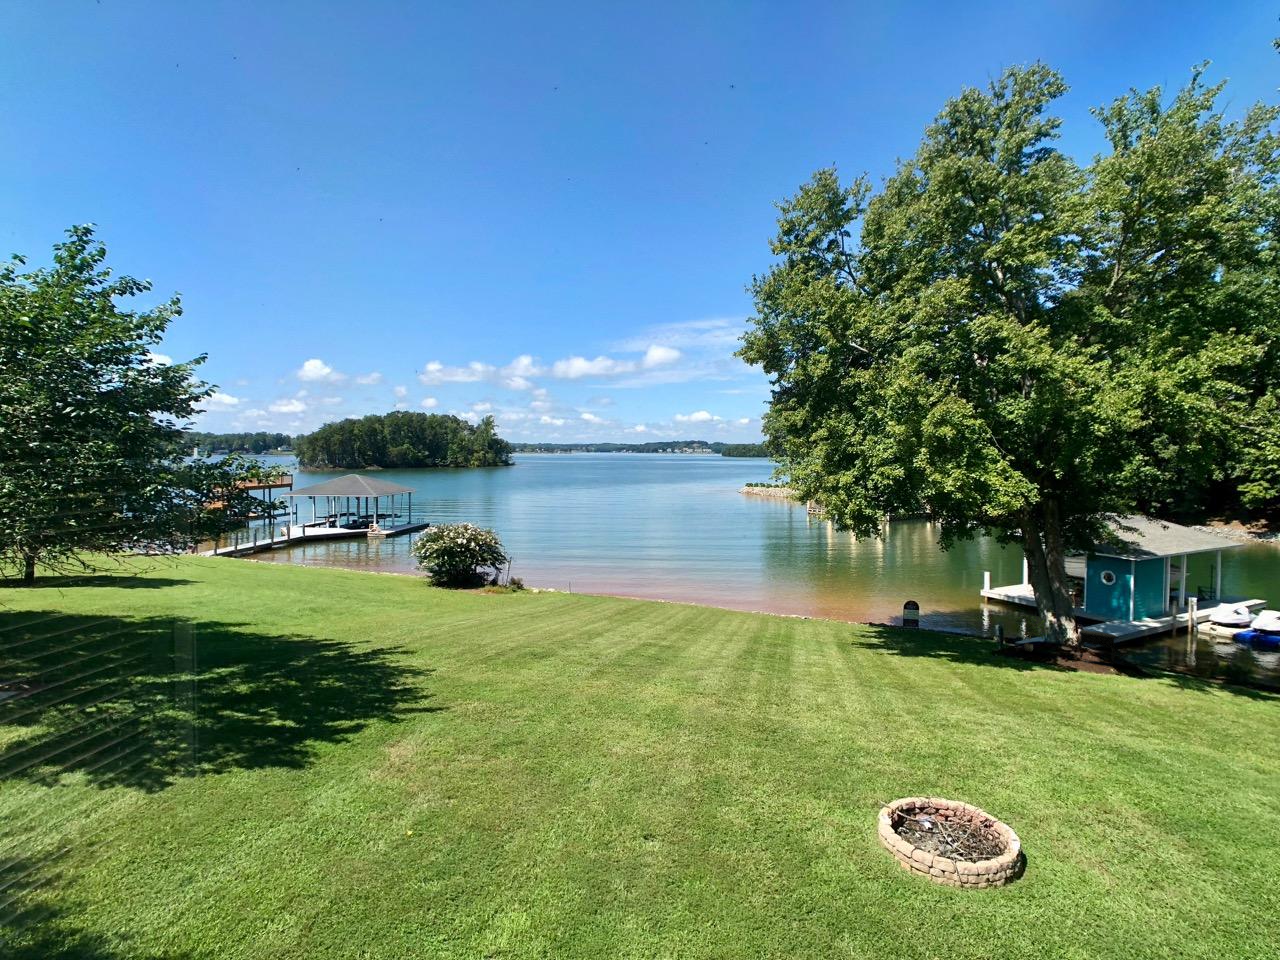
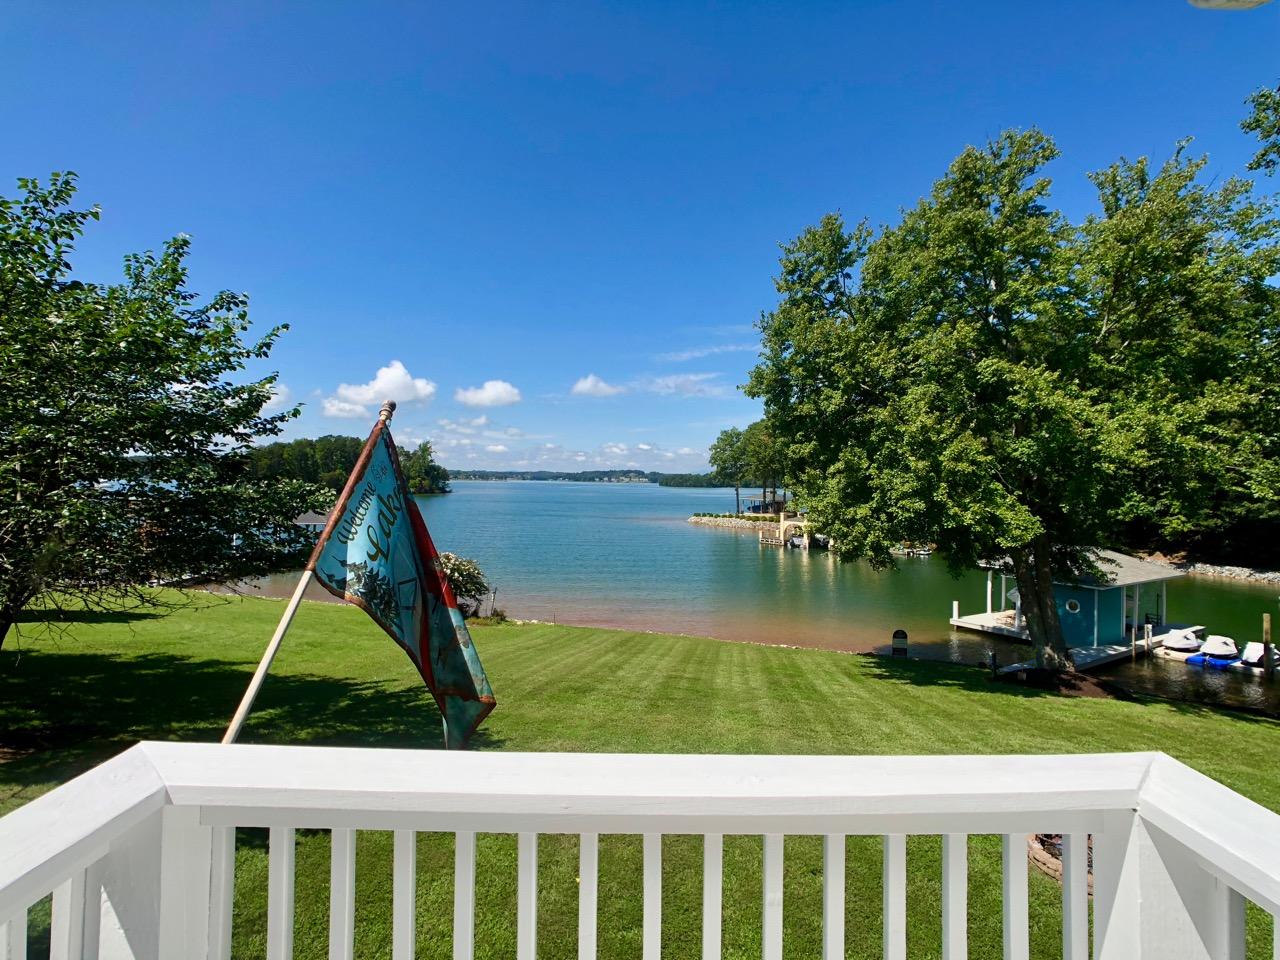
side table: present [1077,630,1118,665] -> none [1069,658,1108,694]

